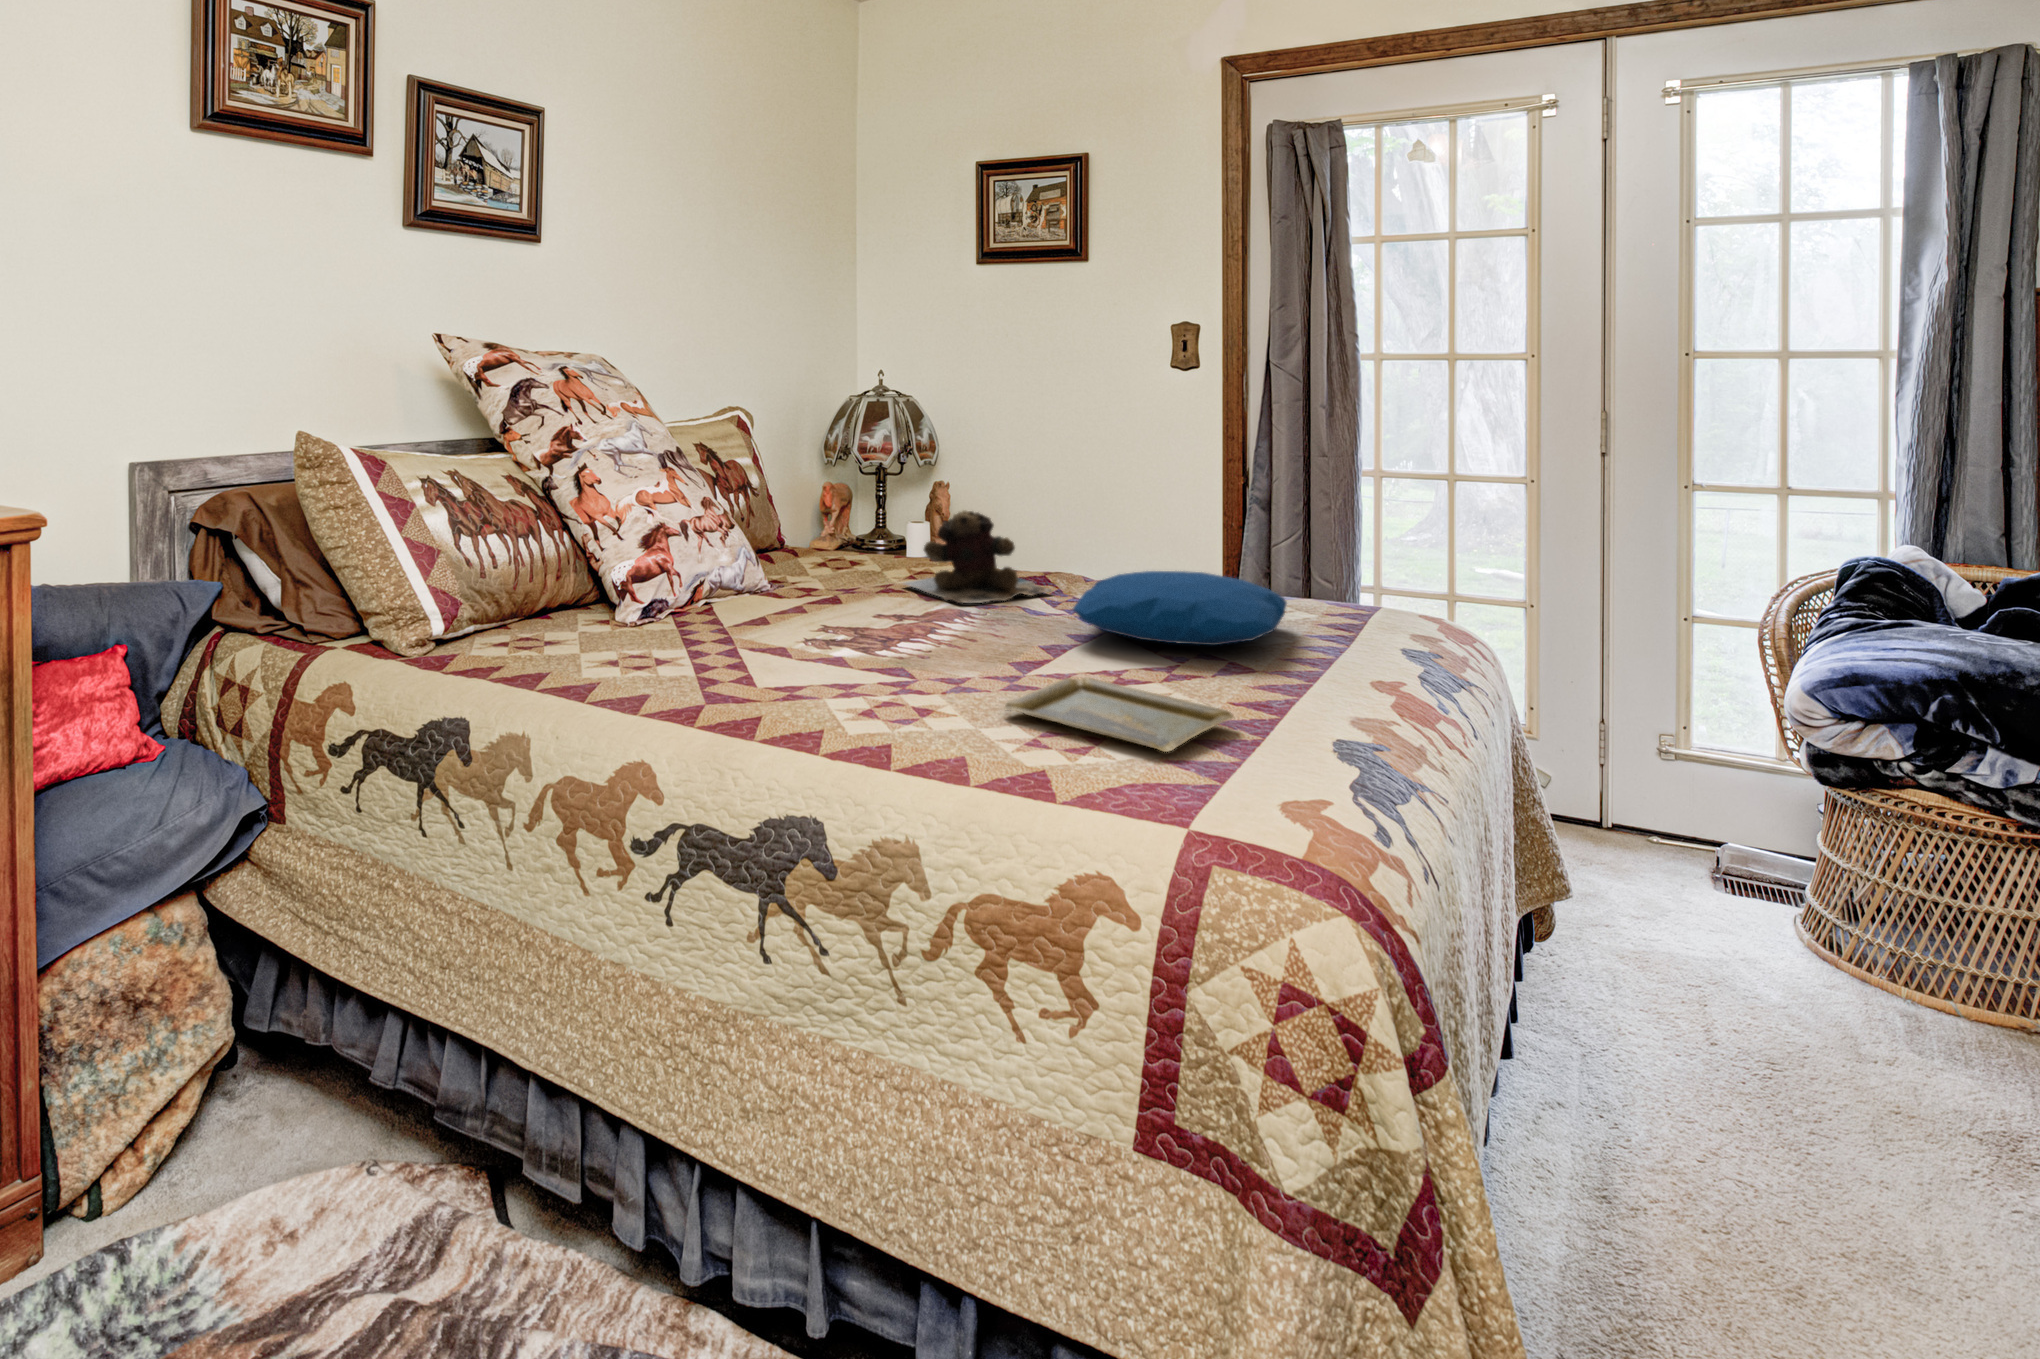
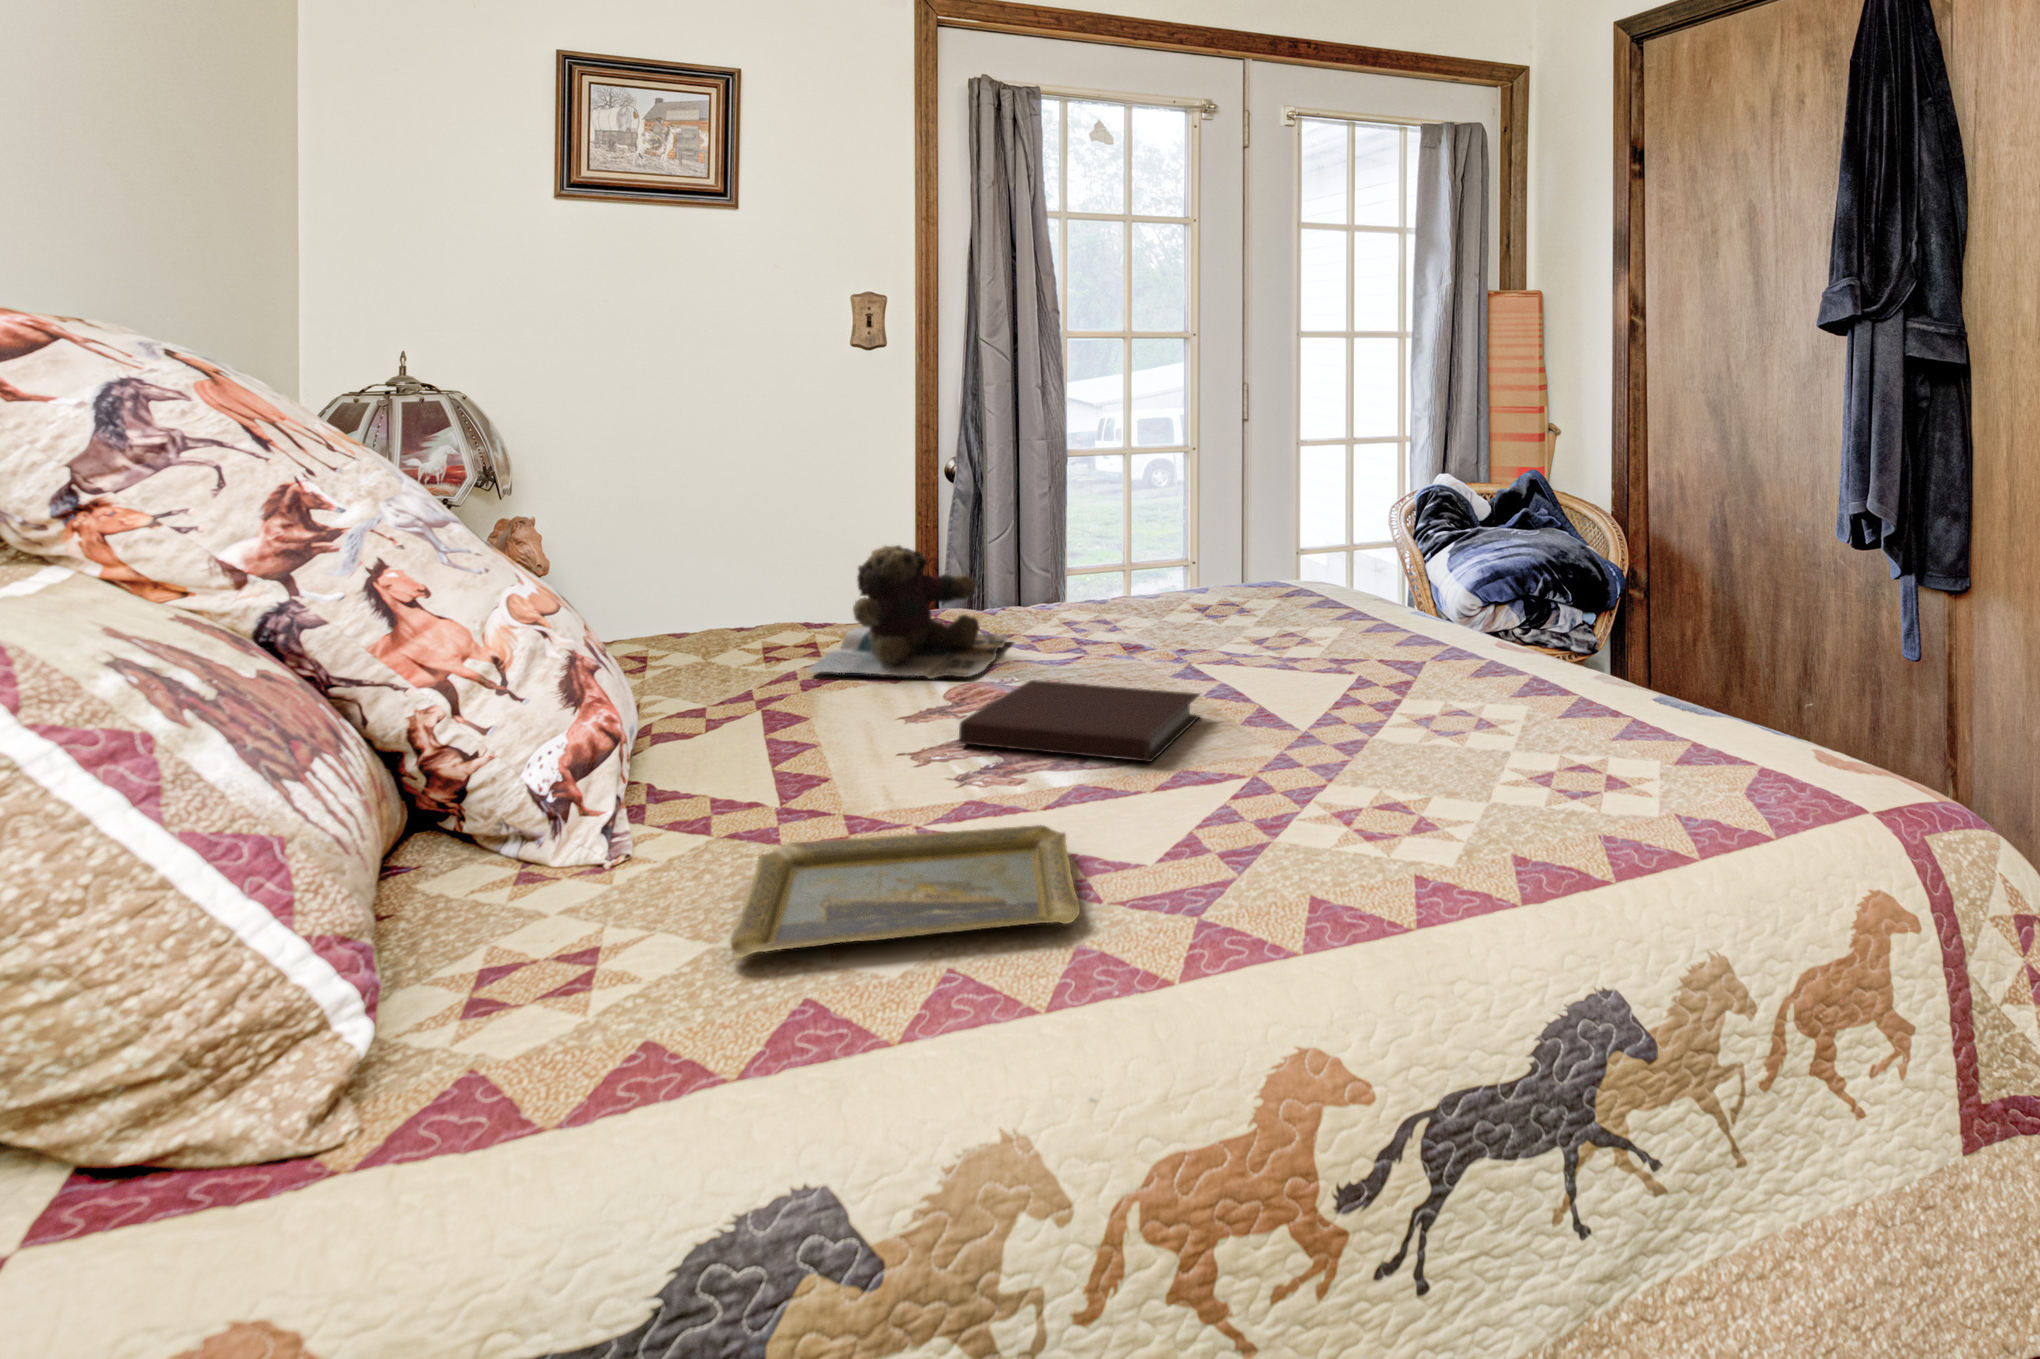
pillow: present [1072,571,1287,645] -> none [1129,576,1397,662]
notebook: none [852,606,1000,657] -> present [959,680,1200,762]
tray: present [1005,677,1233,752] -> present [730,825,1080,958]

